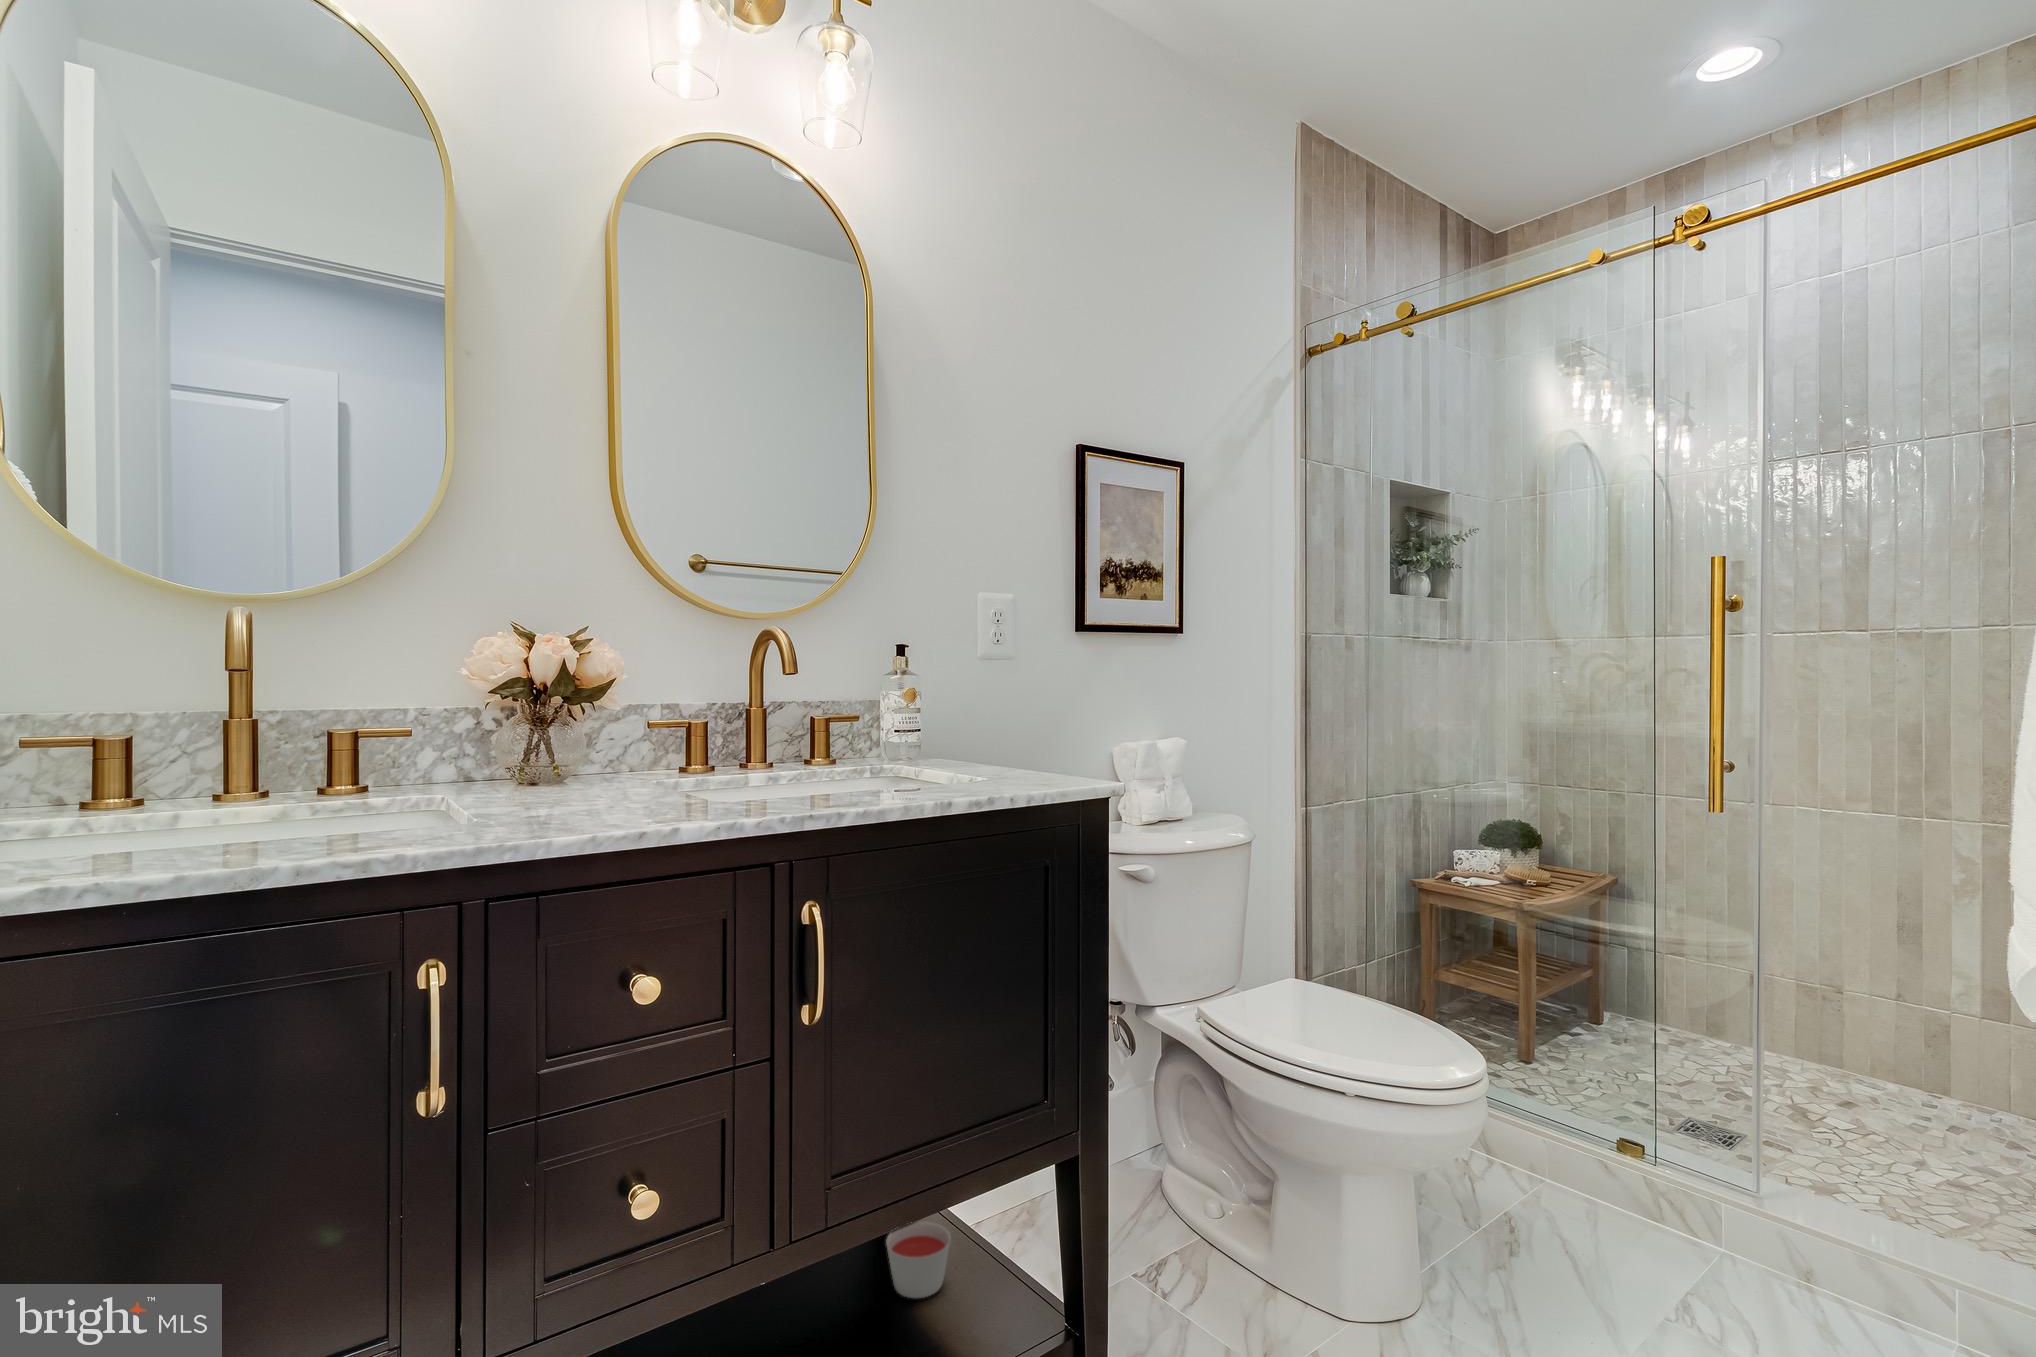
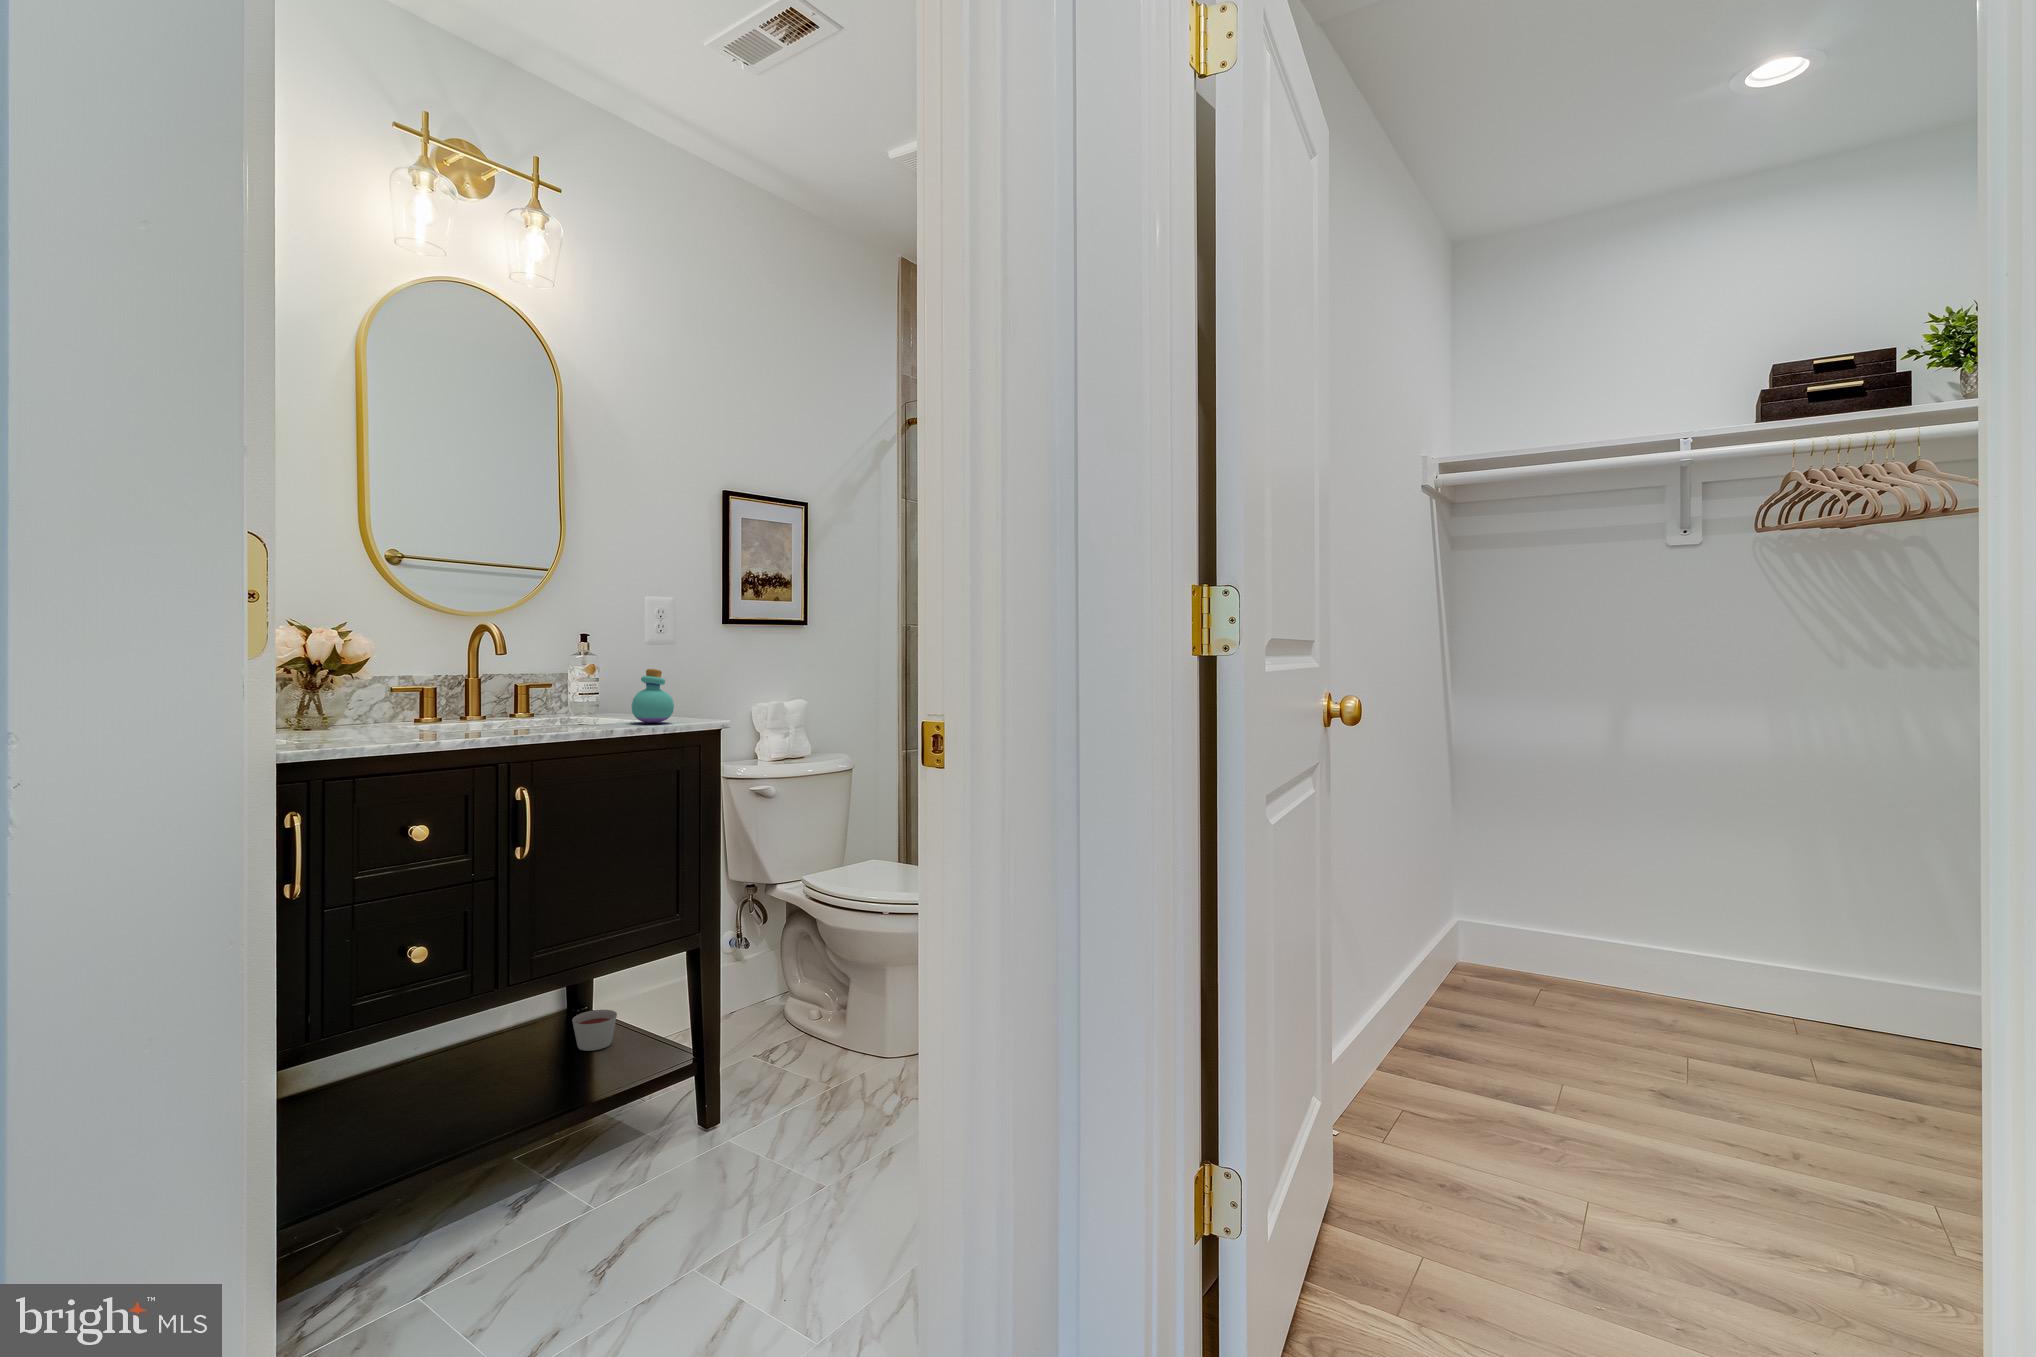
perfume bottle: none [973,694,1035,778] -> present [631,669,674,723]

